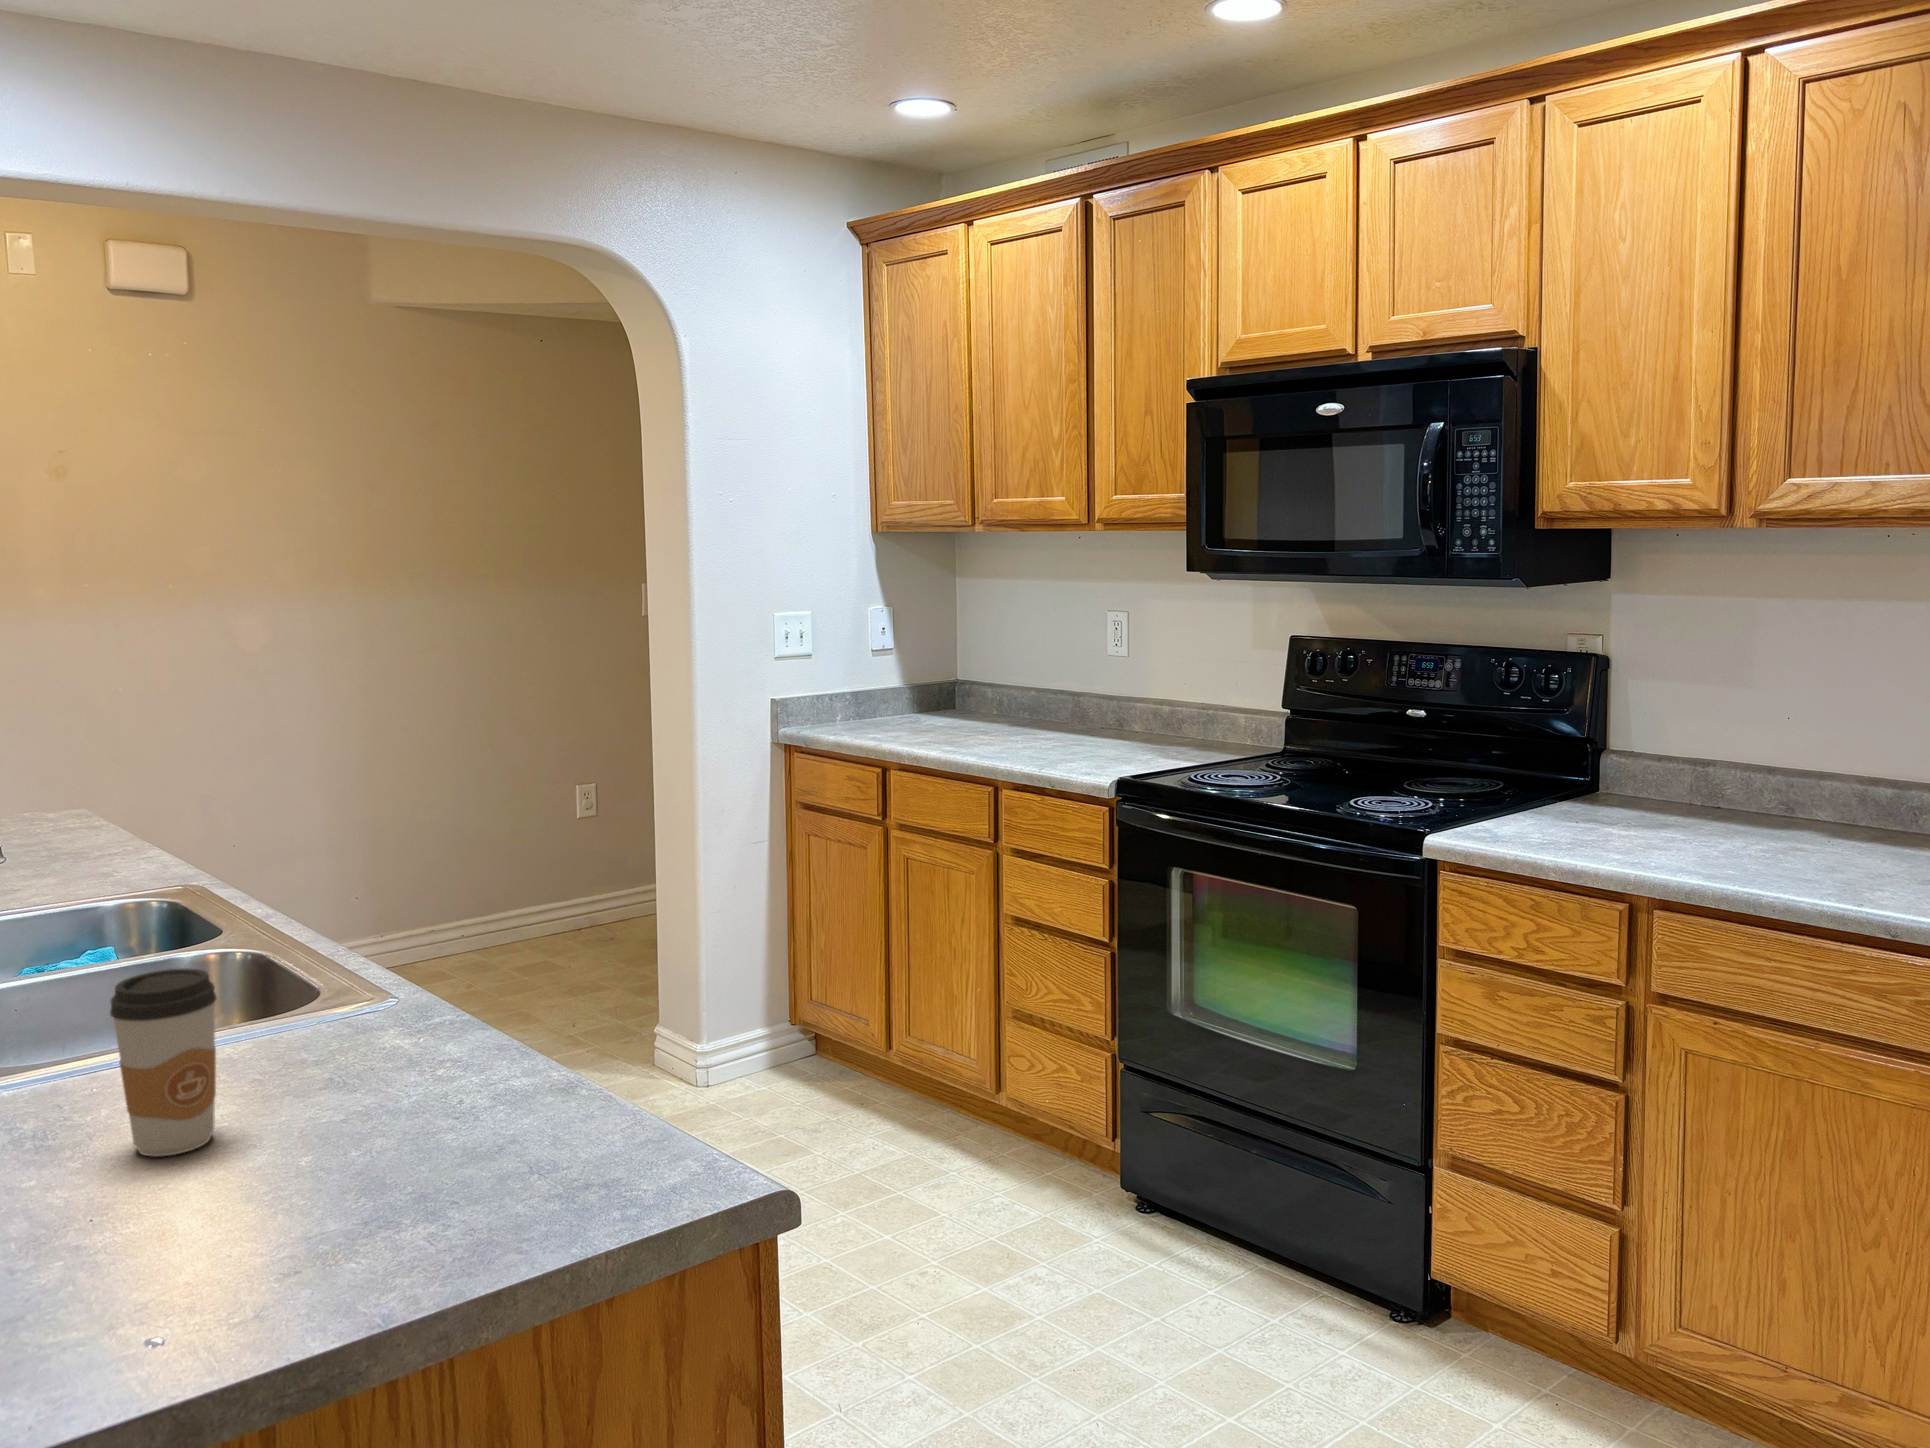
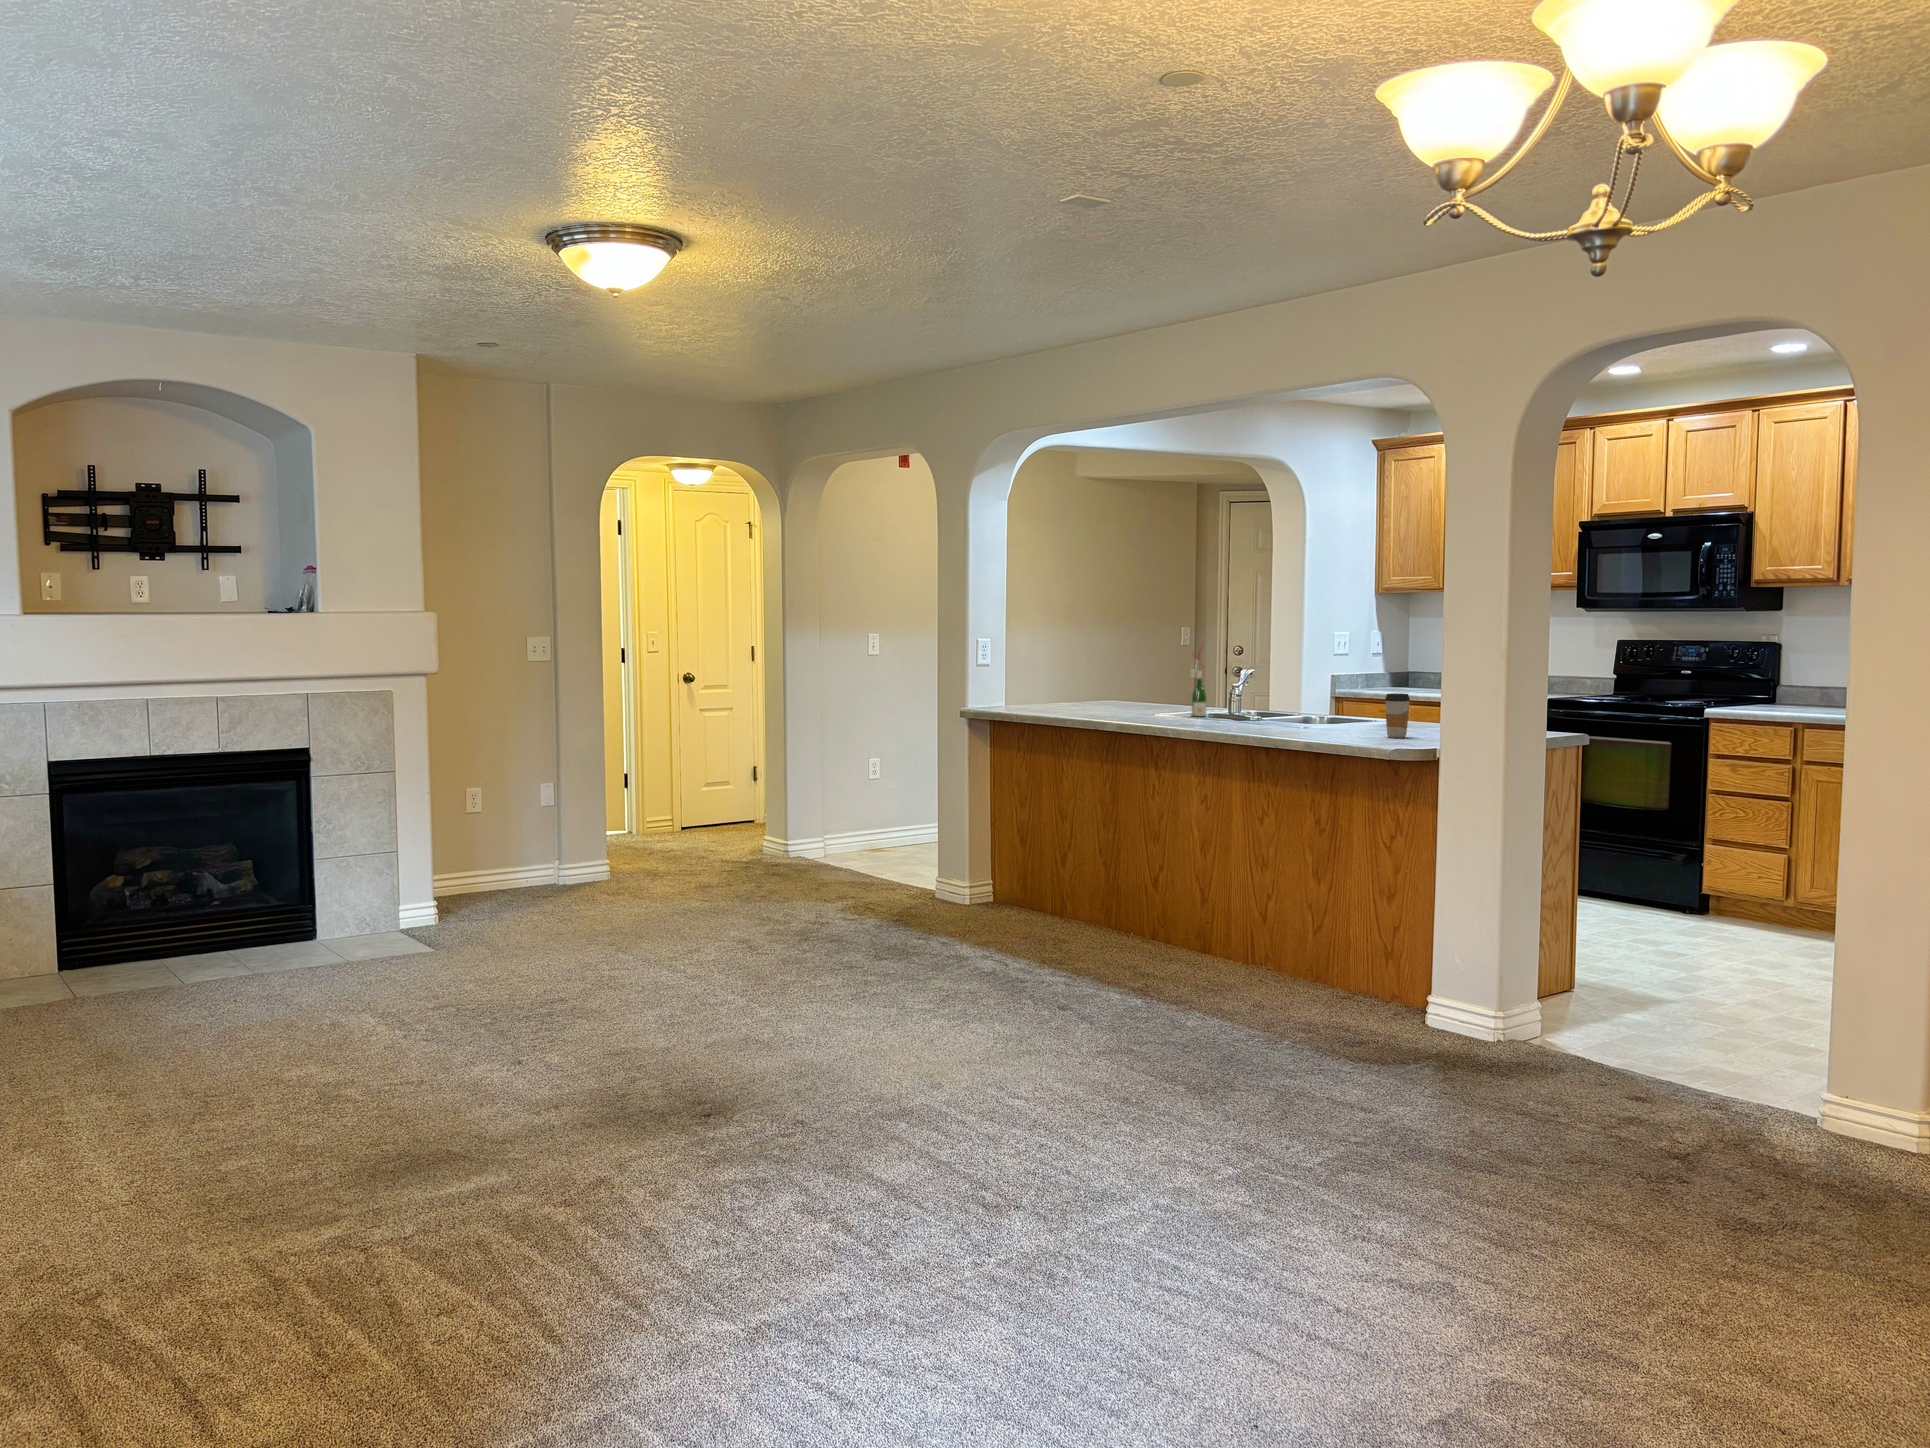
wine bottle: none [75,696,145,897] -> present [1191,651,1206,717]

